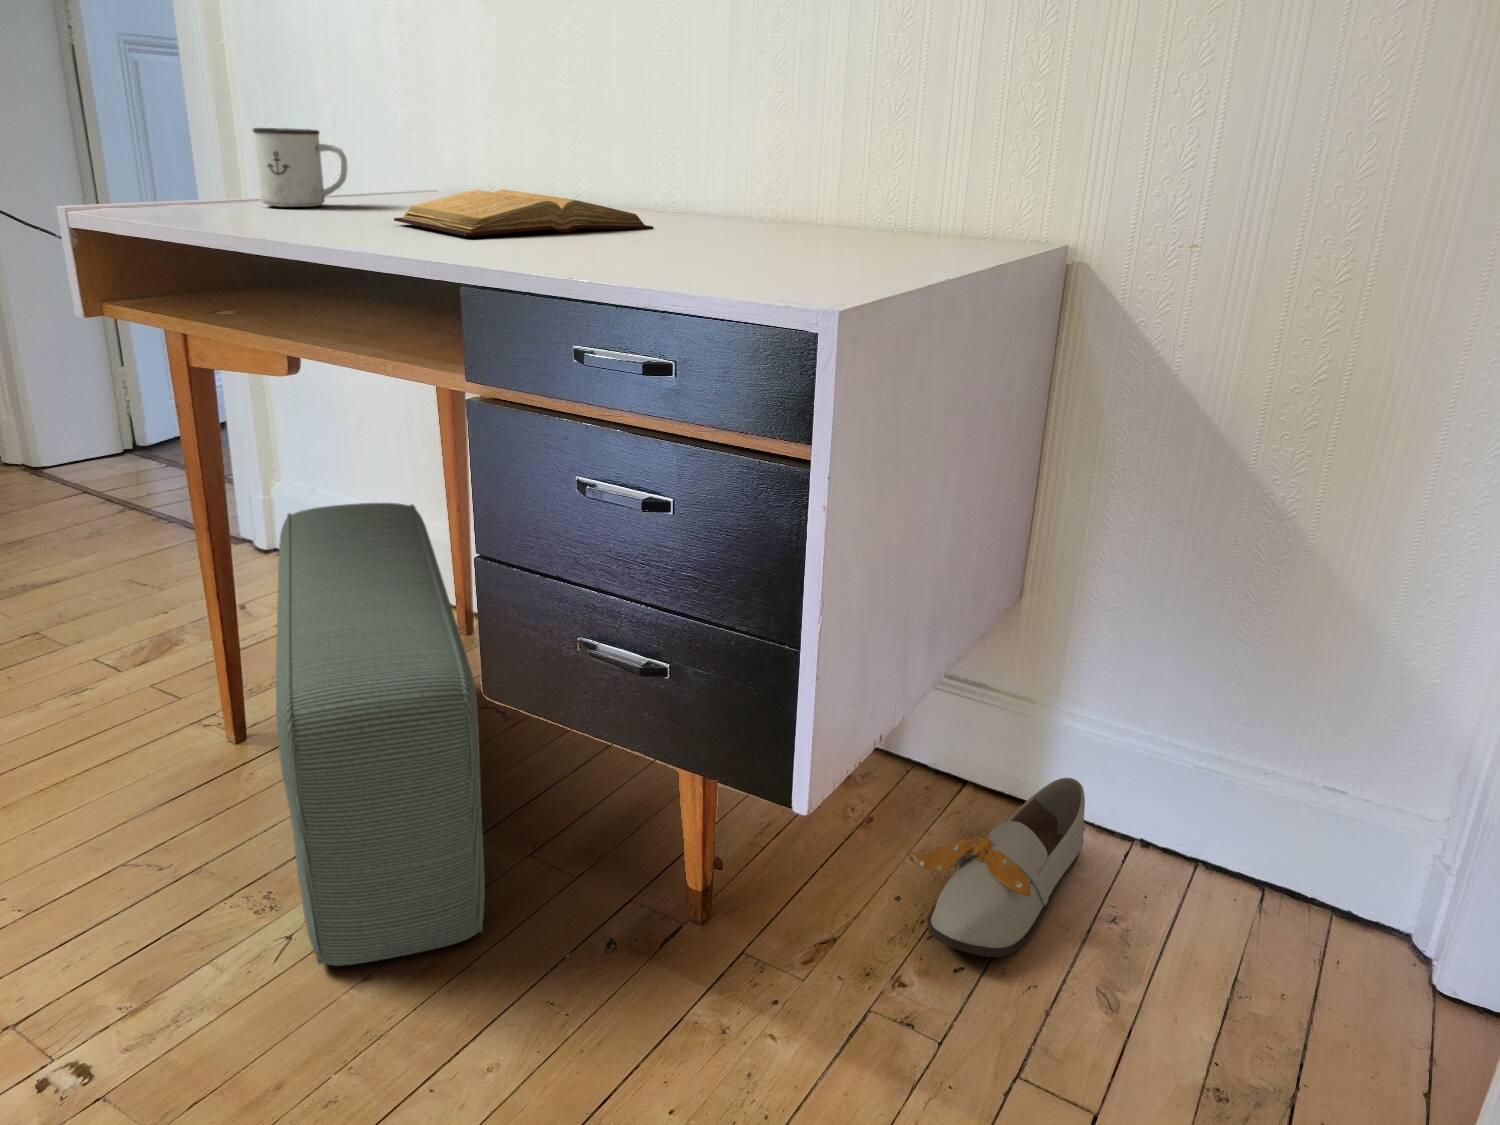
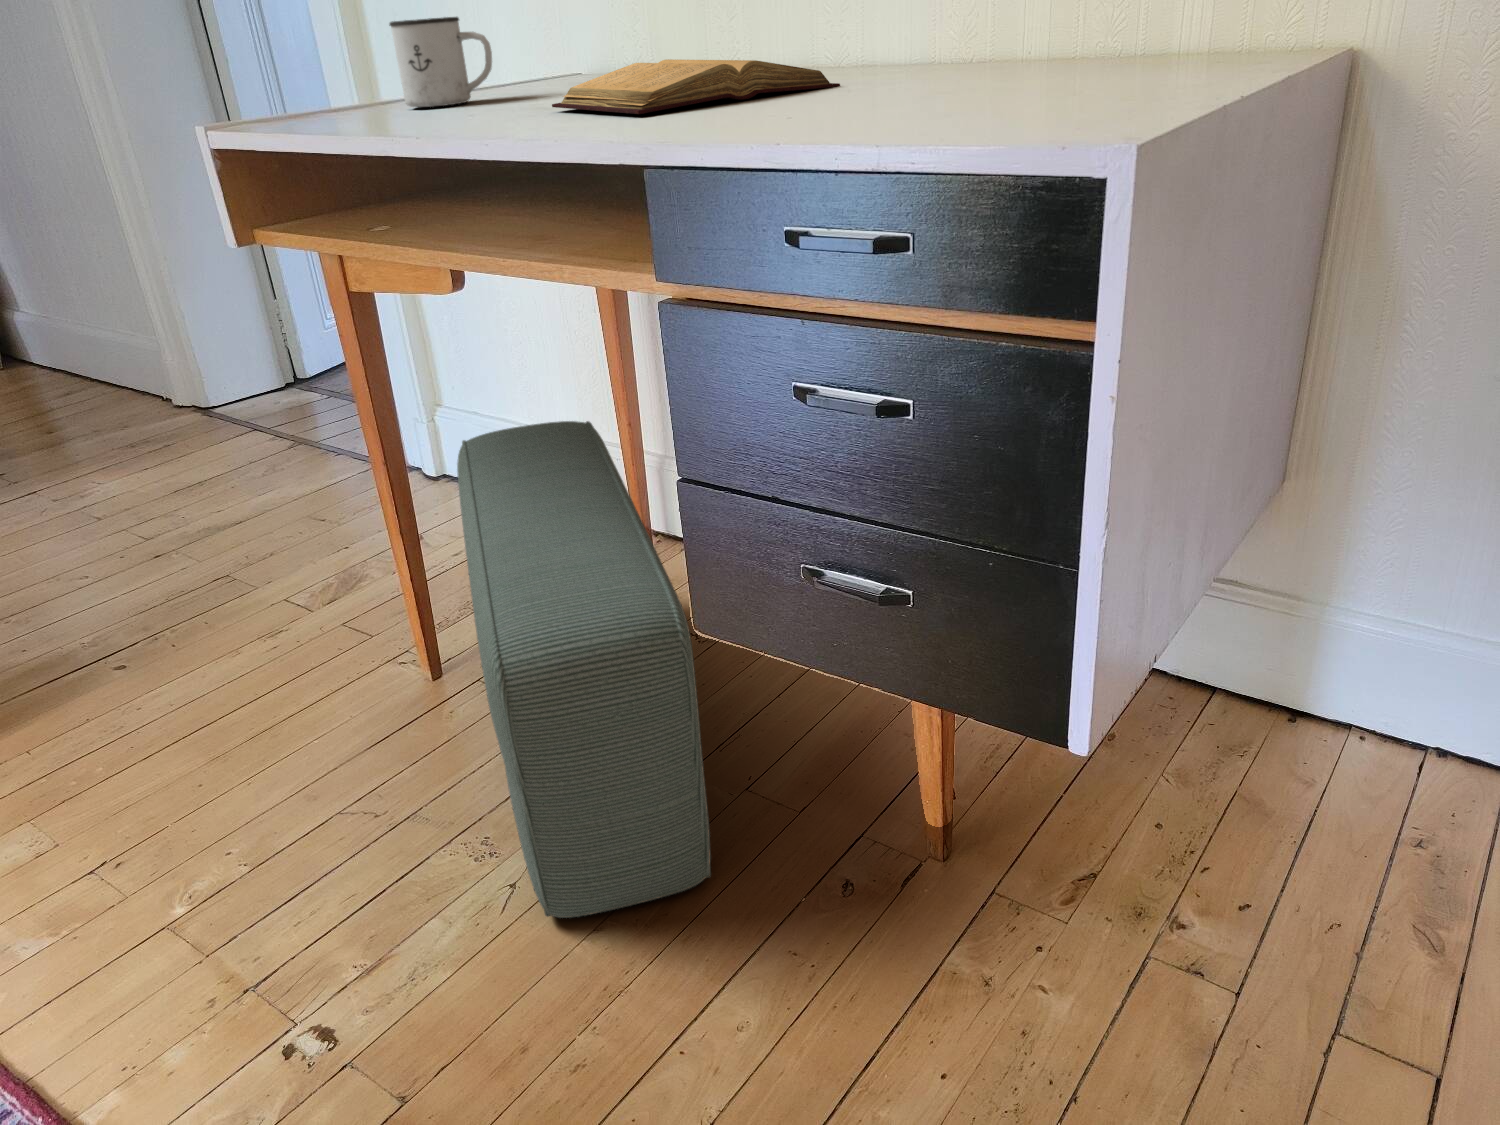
shoe: present [918,778,1085,957] -> none [1181,682,1370,893]

